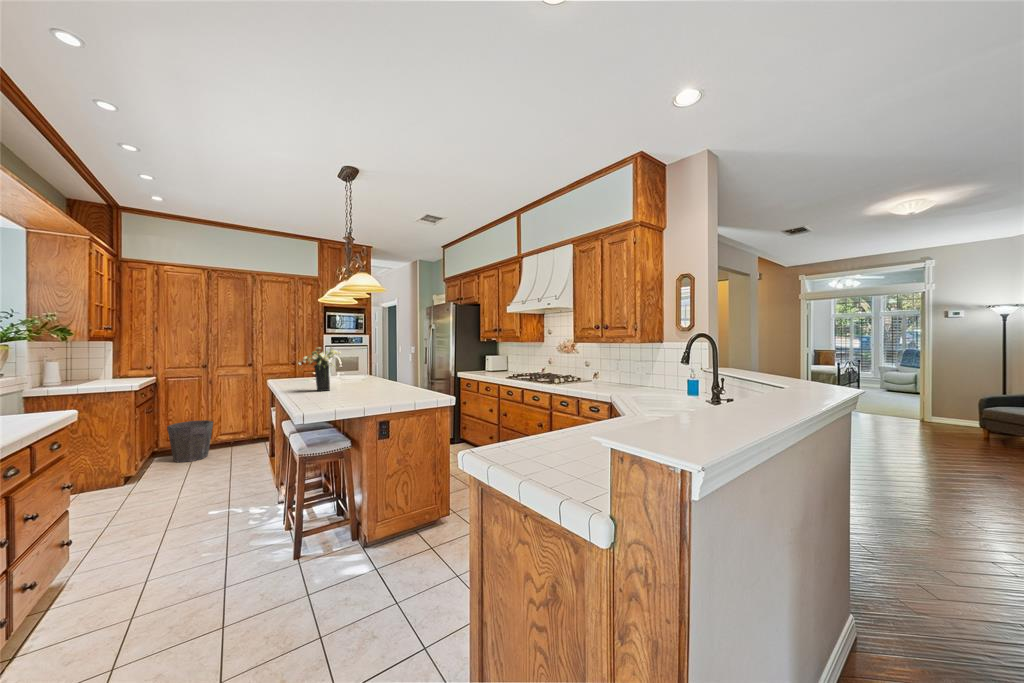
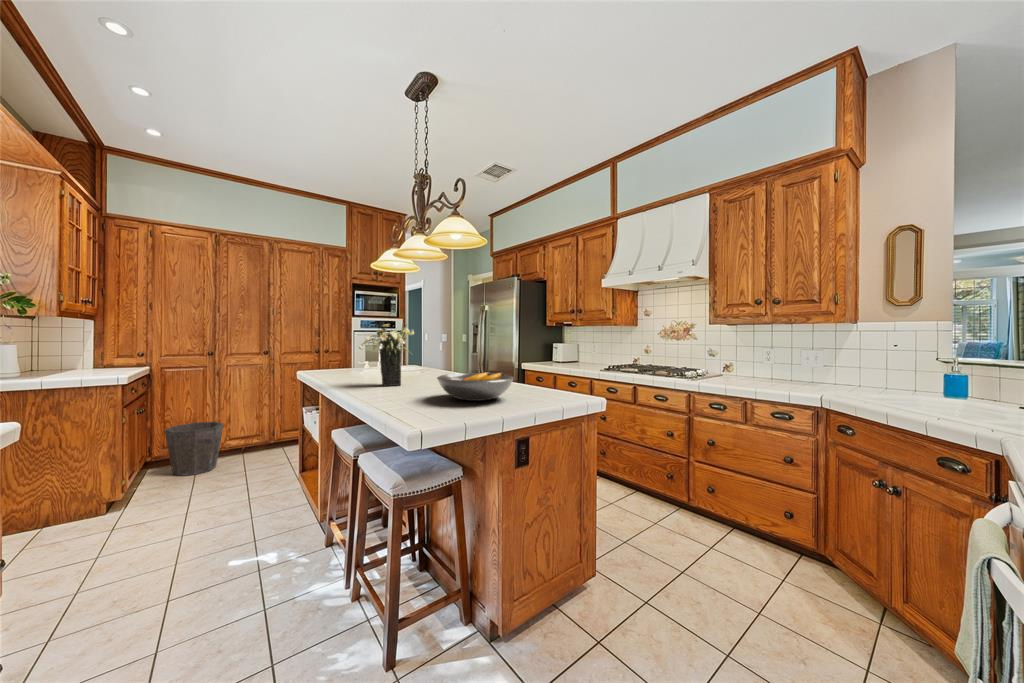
fruit bowl: none [339,382,393,401] -> present [437,372,514,401]

